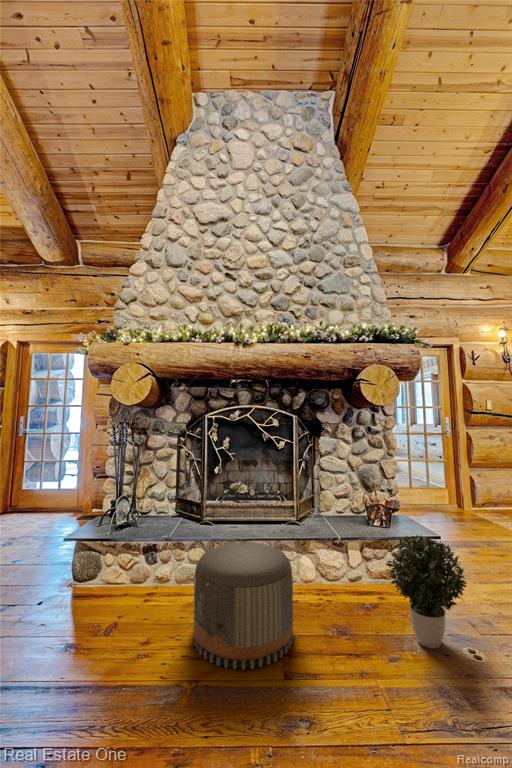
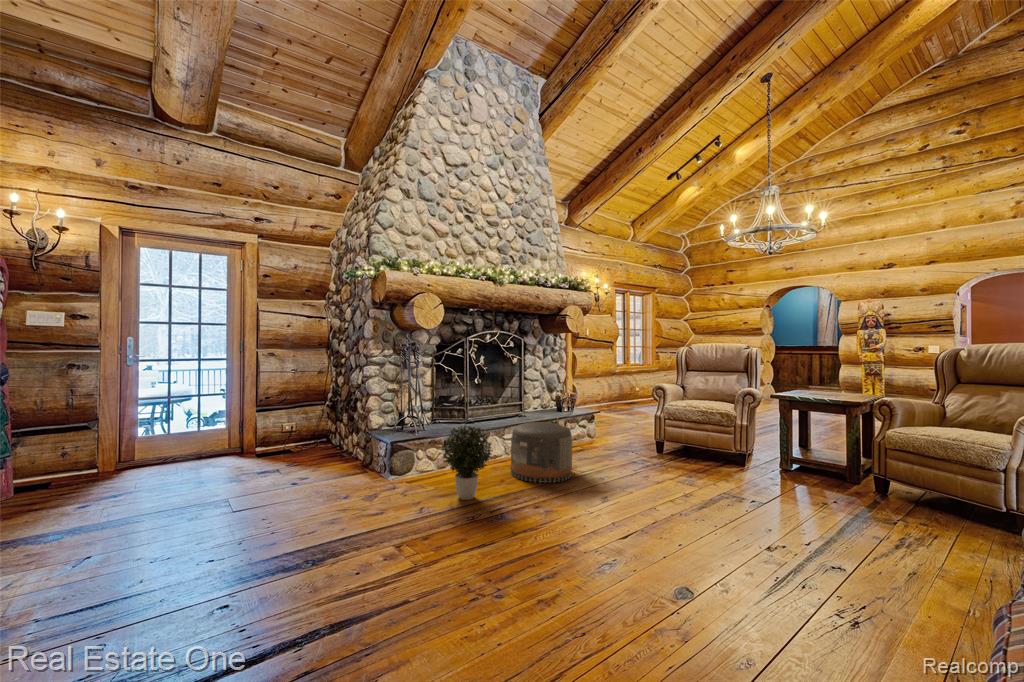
potted plant: present [386,535,467,649] -> present [441,426,492,500]

